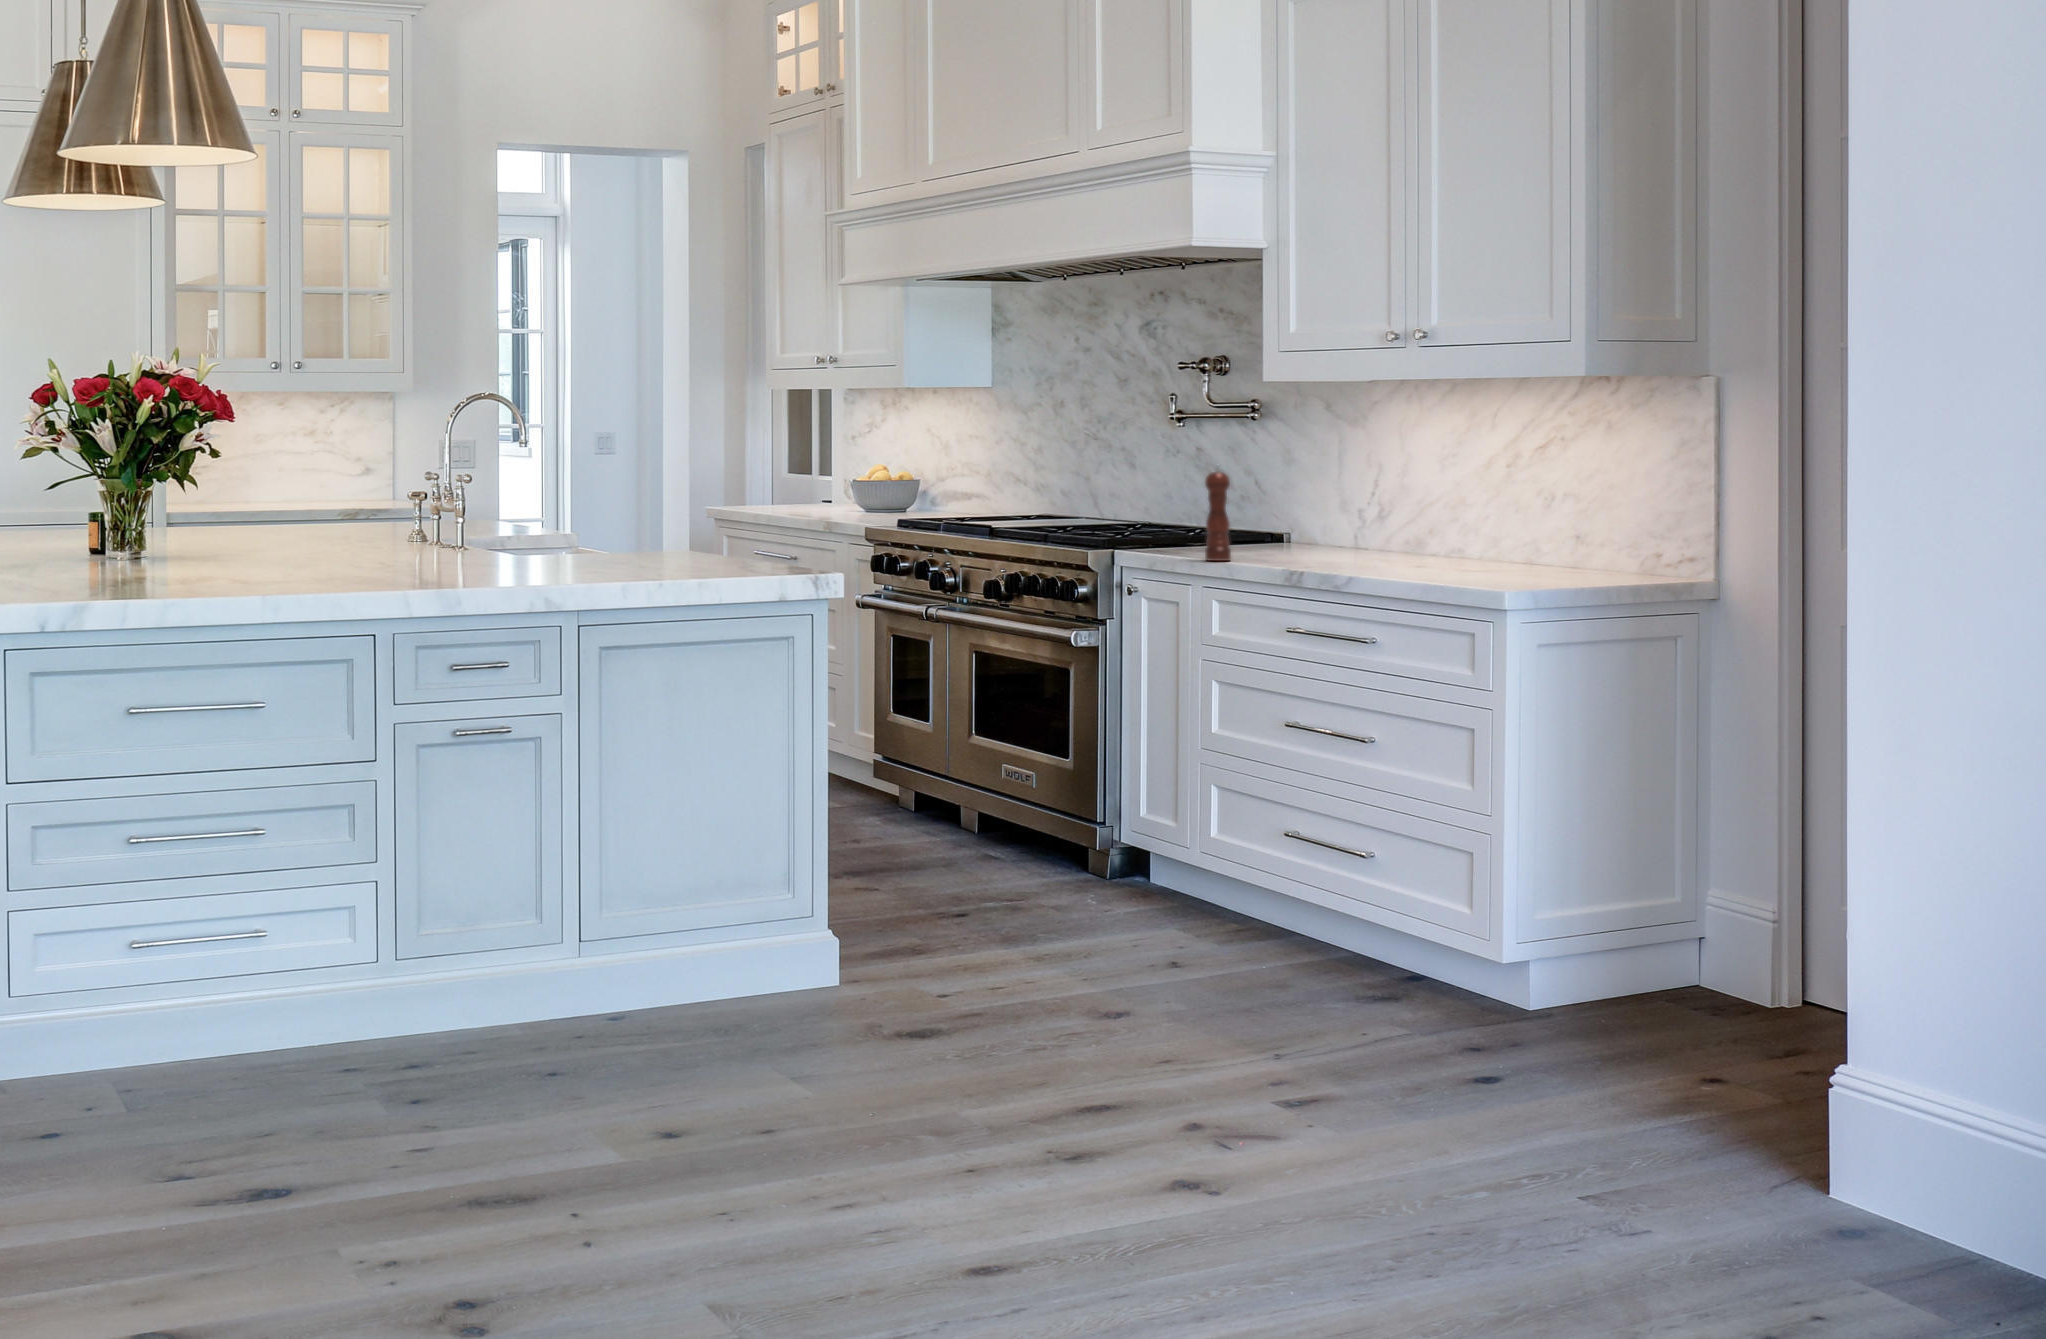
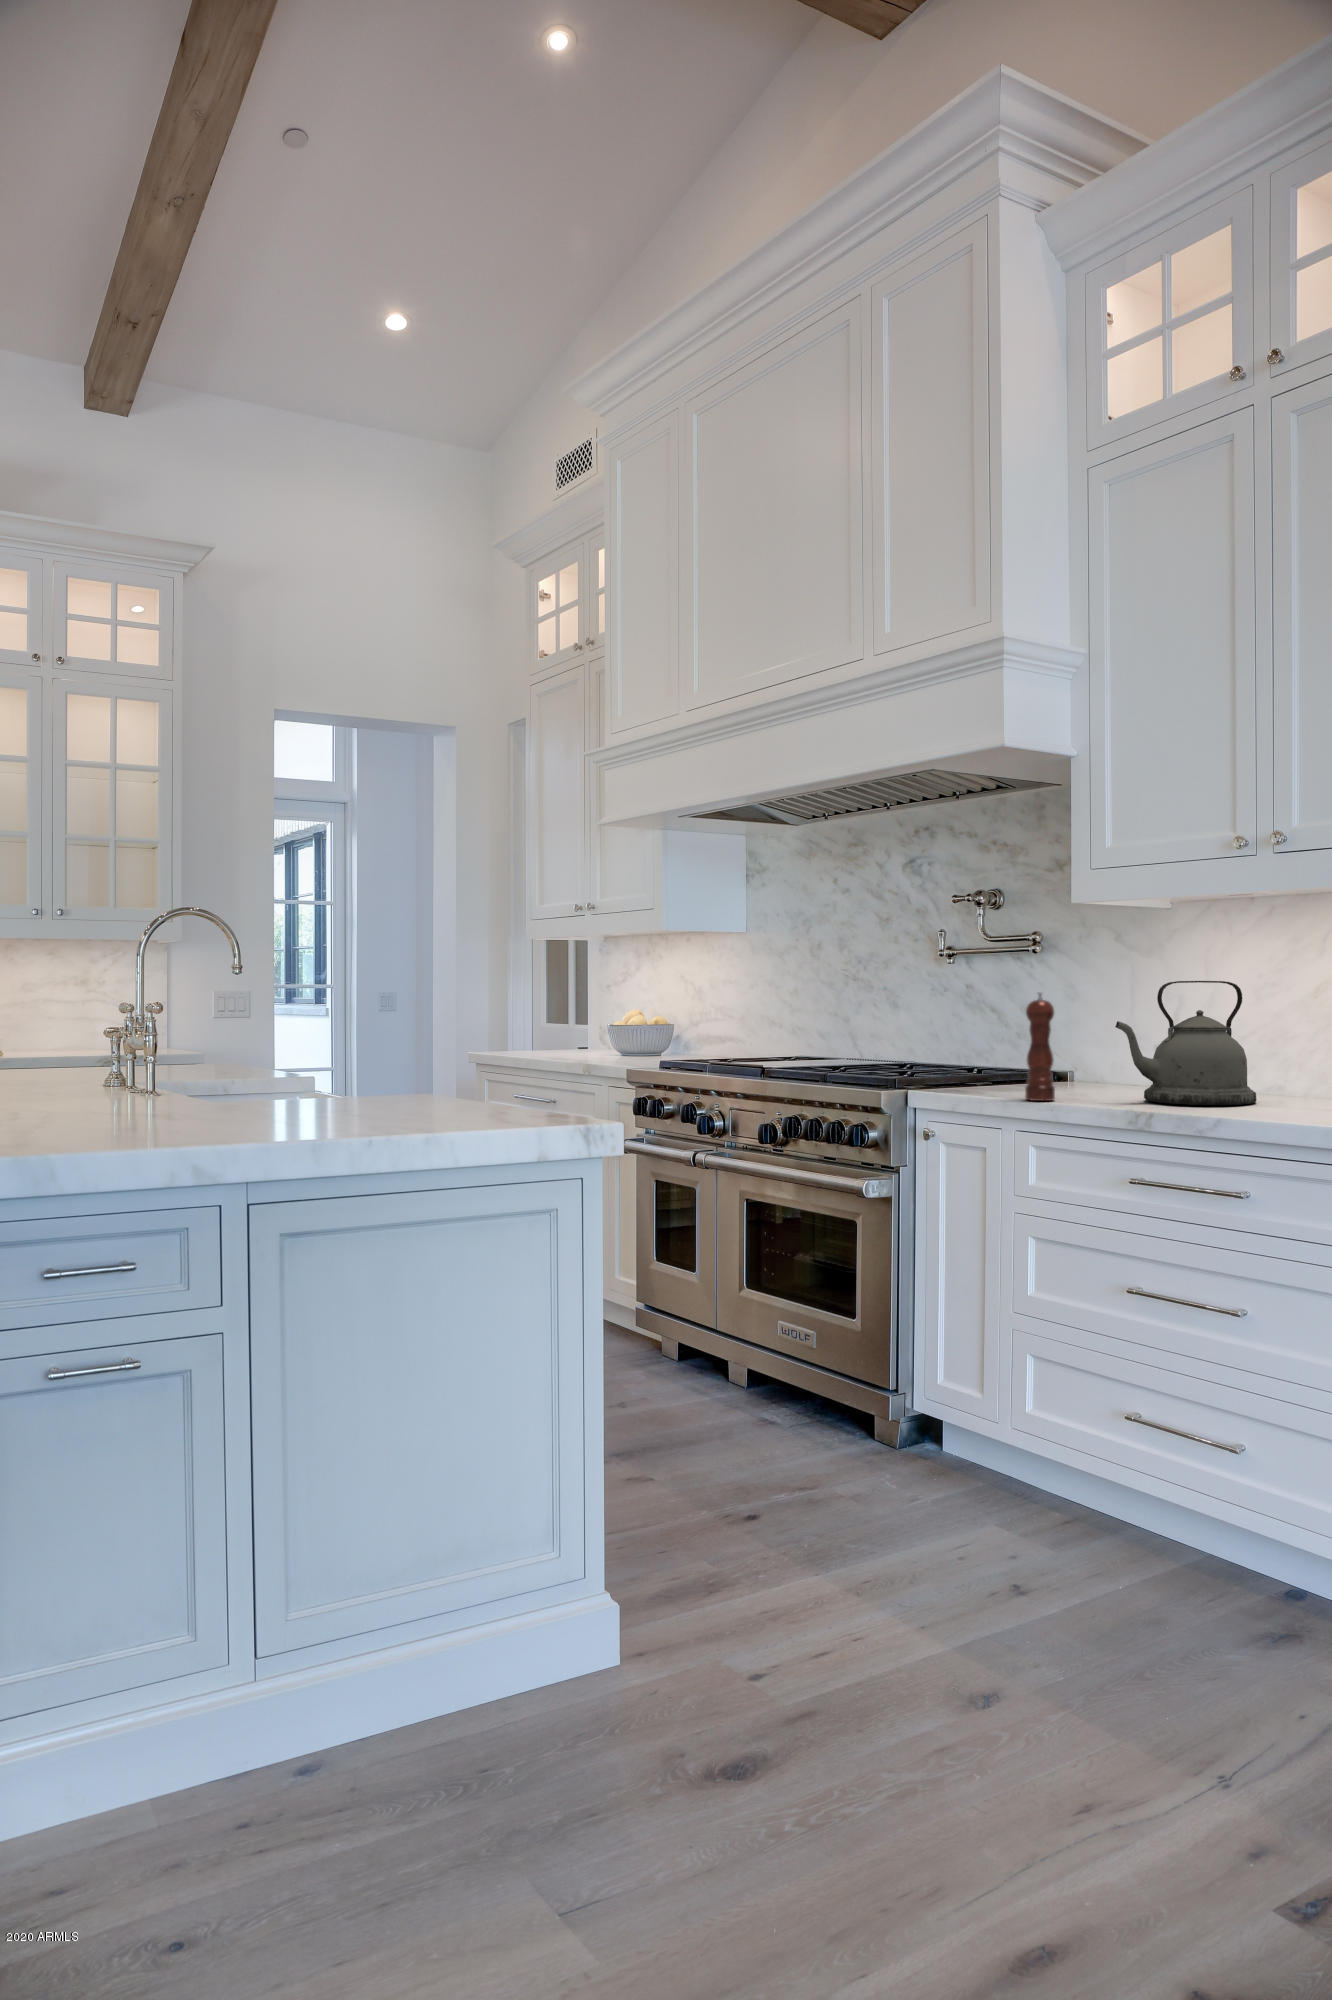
kettle: none [1279,457,1409,566] -> present [1115,981,1256,1105]

